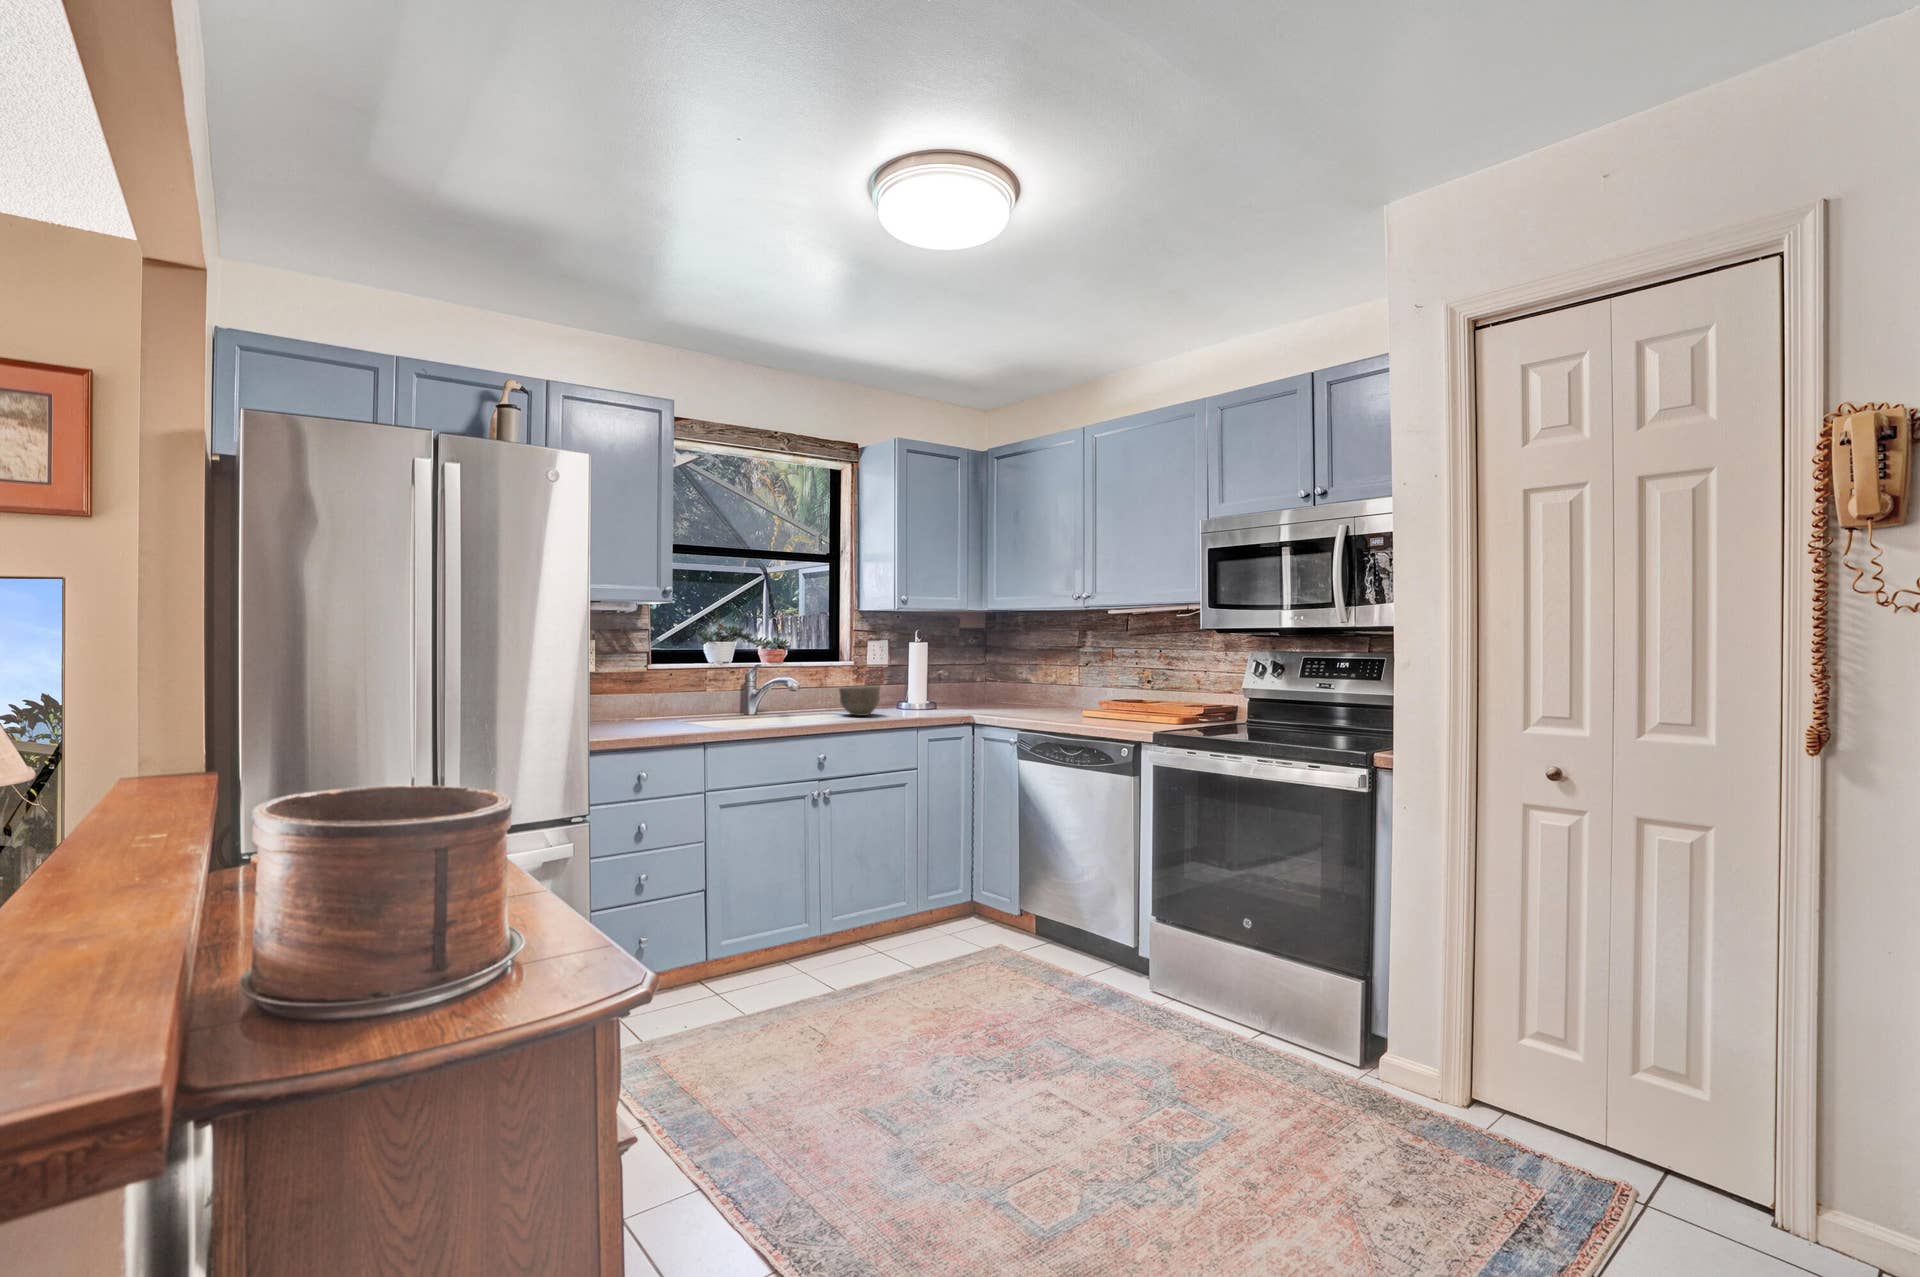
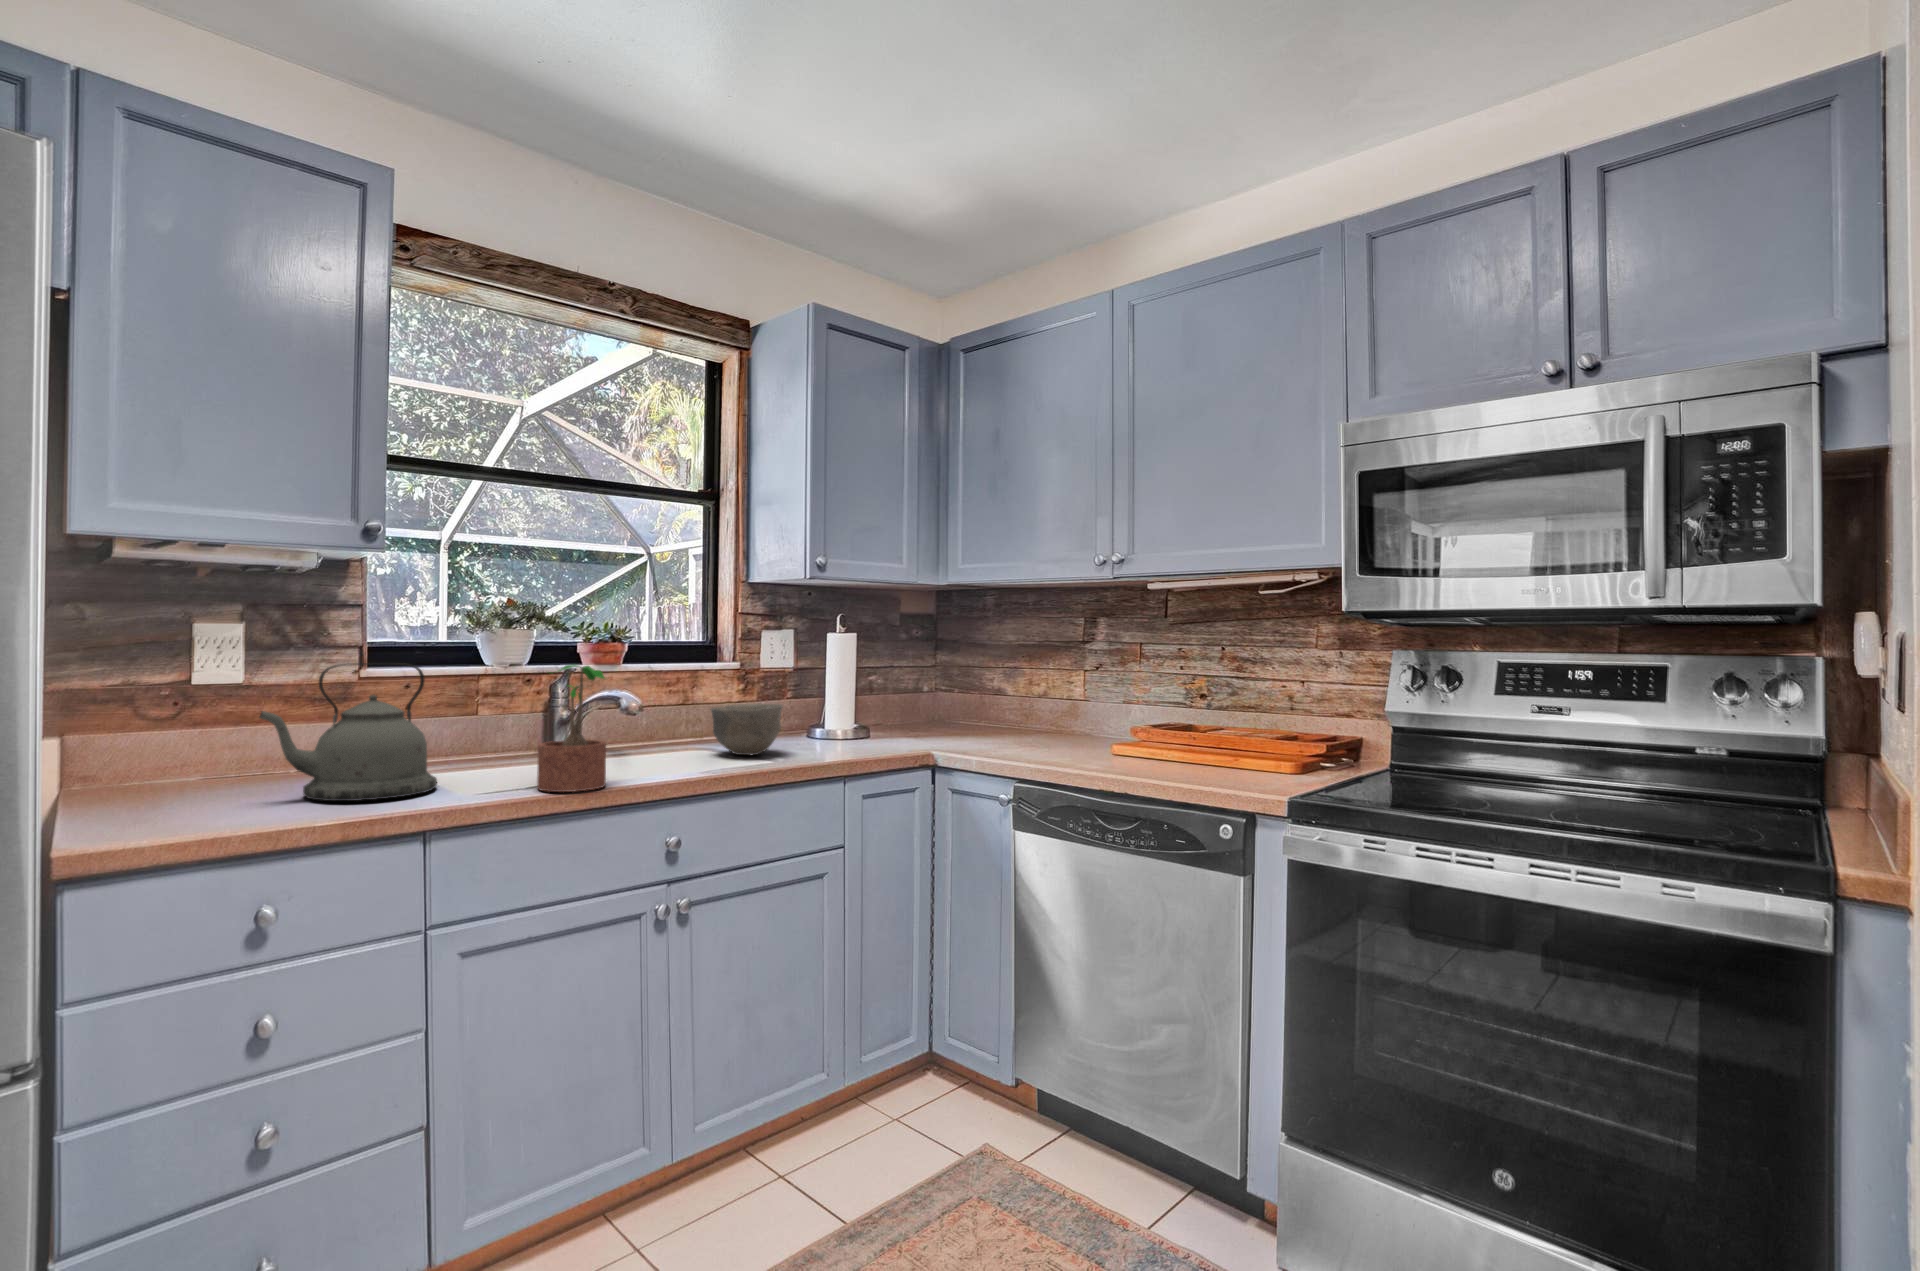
kettle: none [624,660,701,729] -> present [259,663,437,801]
potted plant: none [752,661,789,728] -> present [537,665,606,792]

